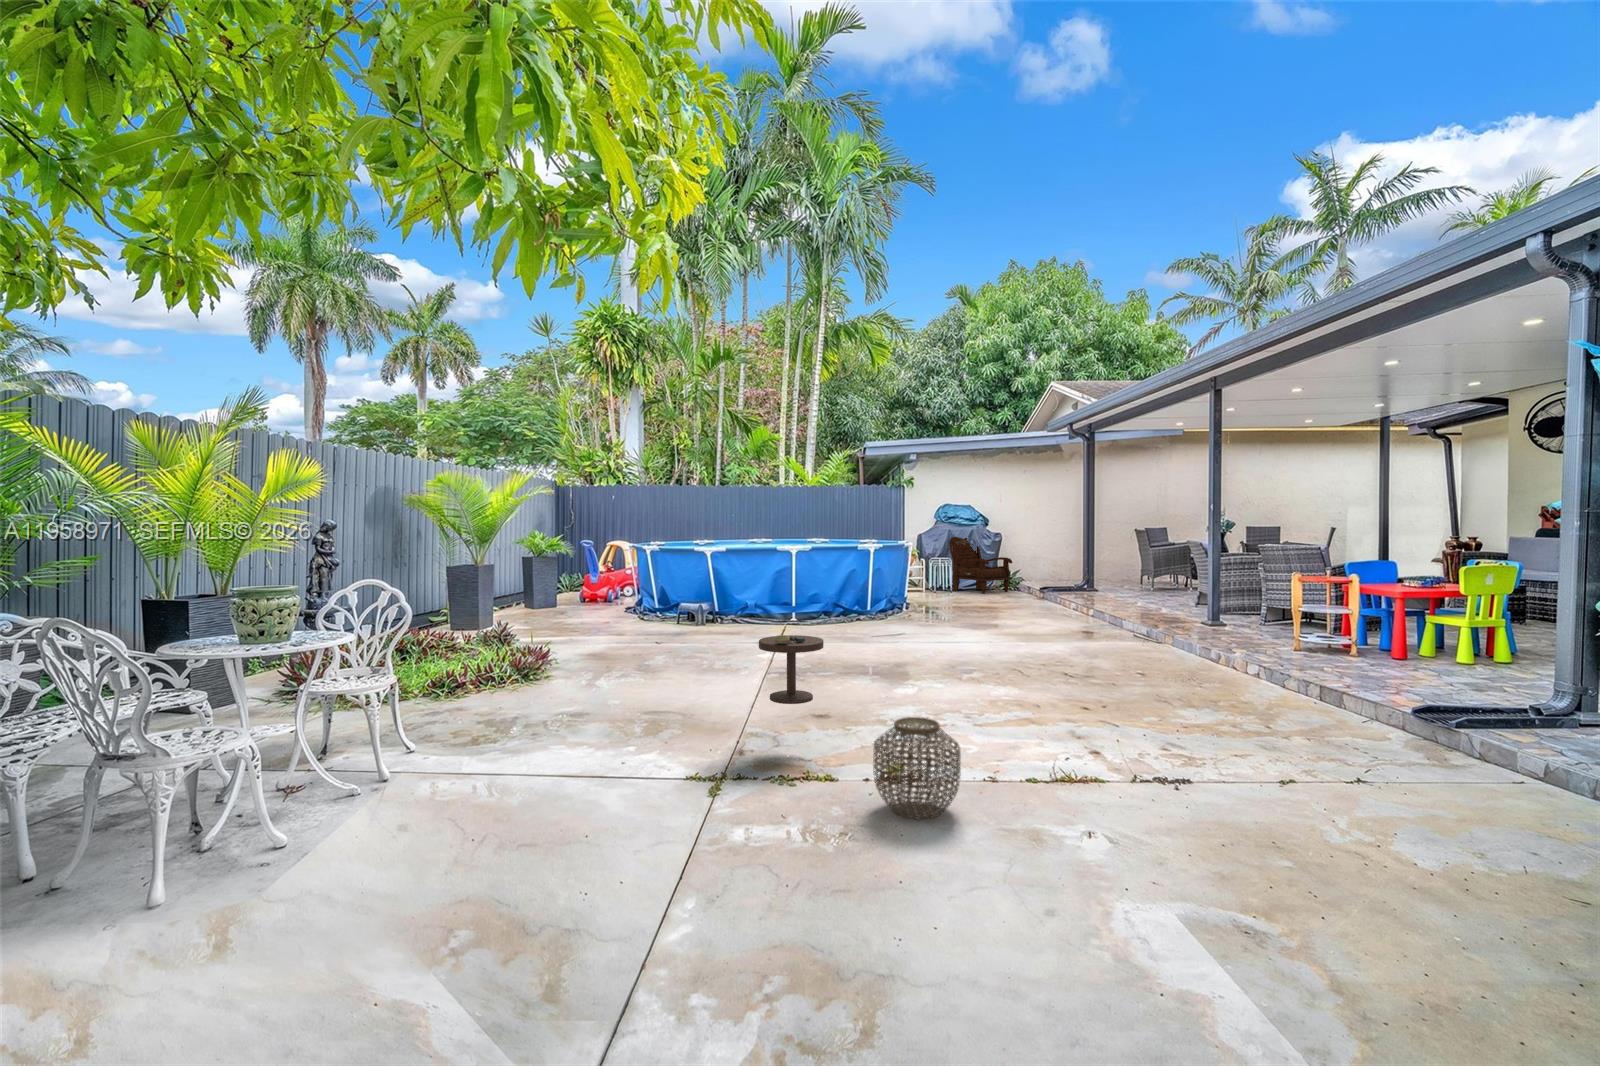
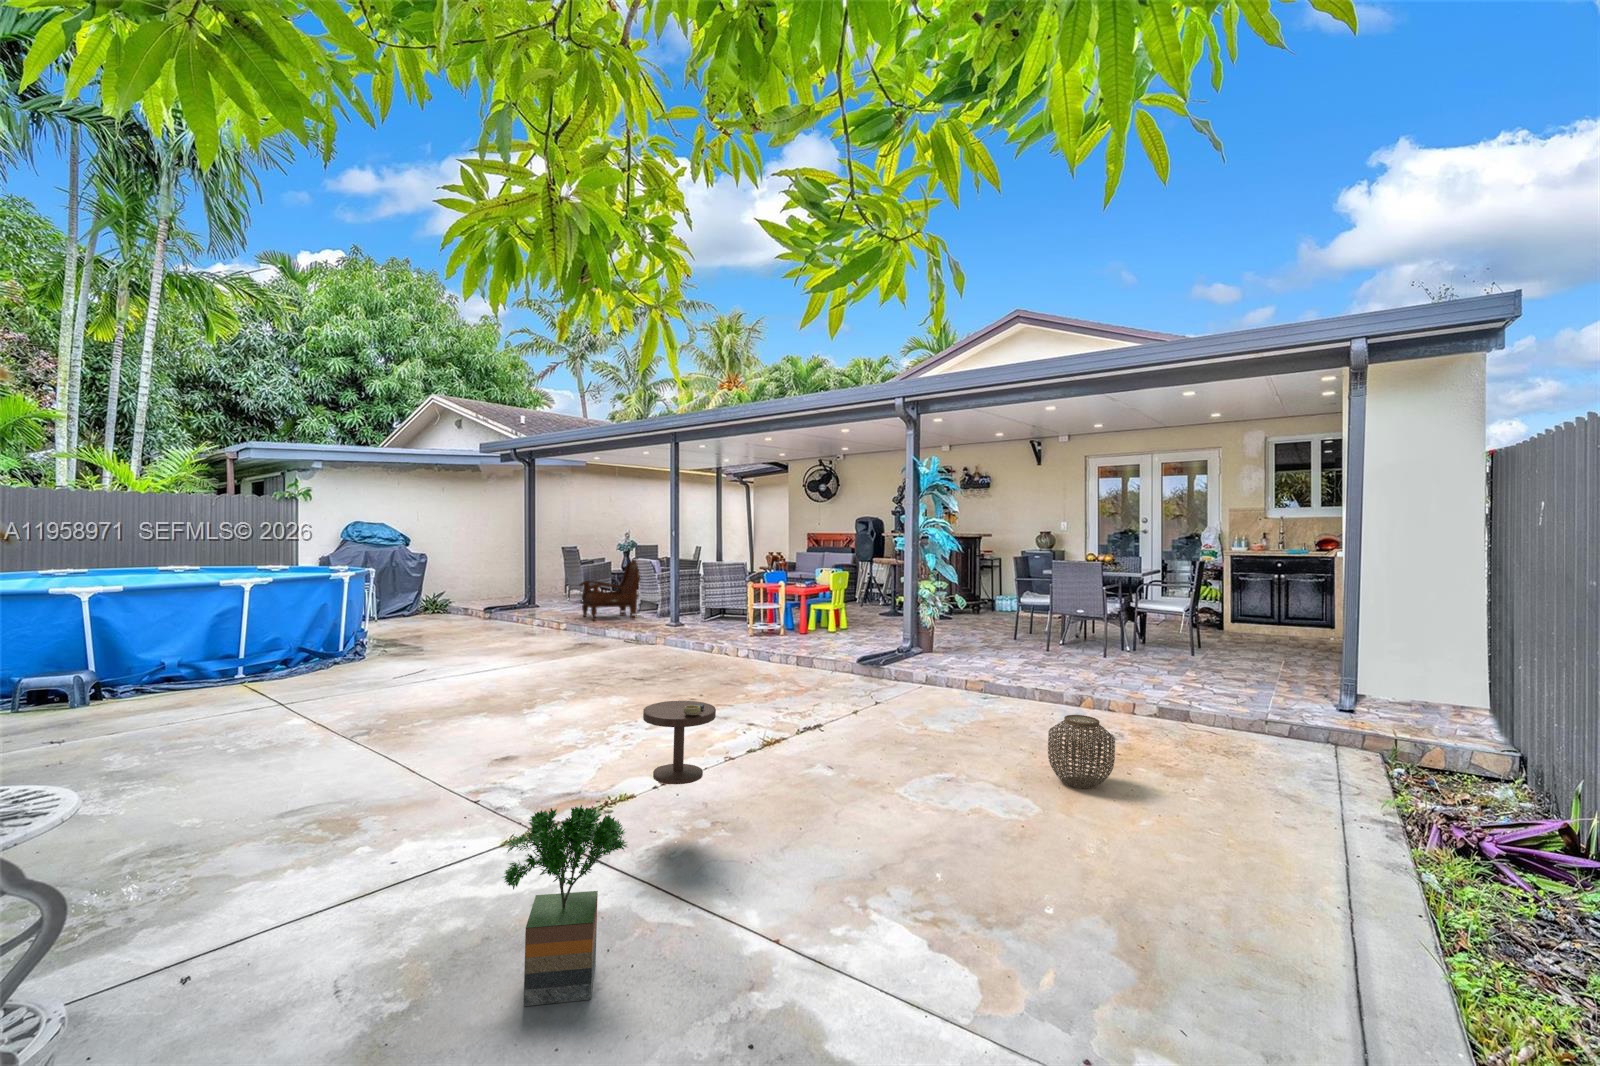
armchair: present [949,537,1012,594] -> present [579,560,642,621]
potted tree: none [540,671,632,798] -> present [503,805,627,1006]
woven basket: present [873,717,961,819] -> present [1048,715,1115,789]

